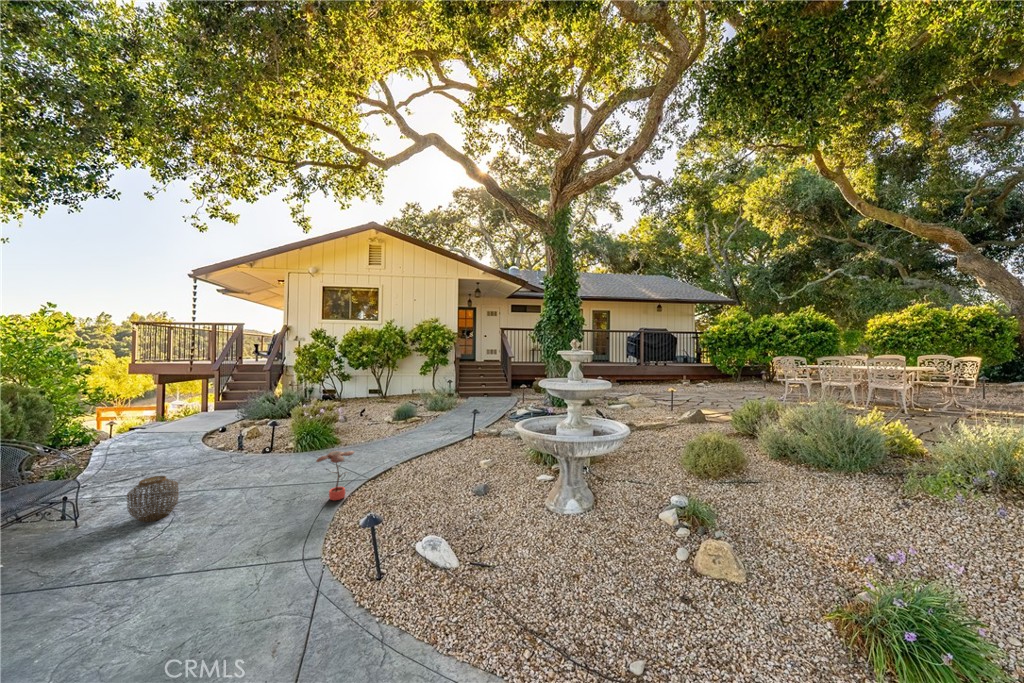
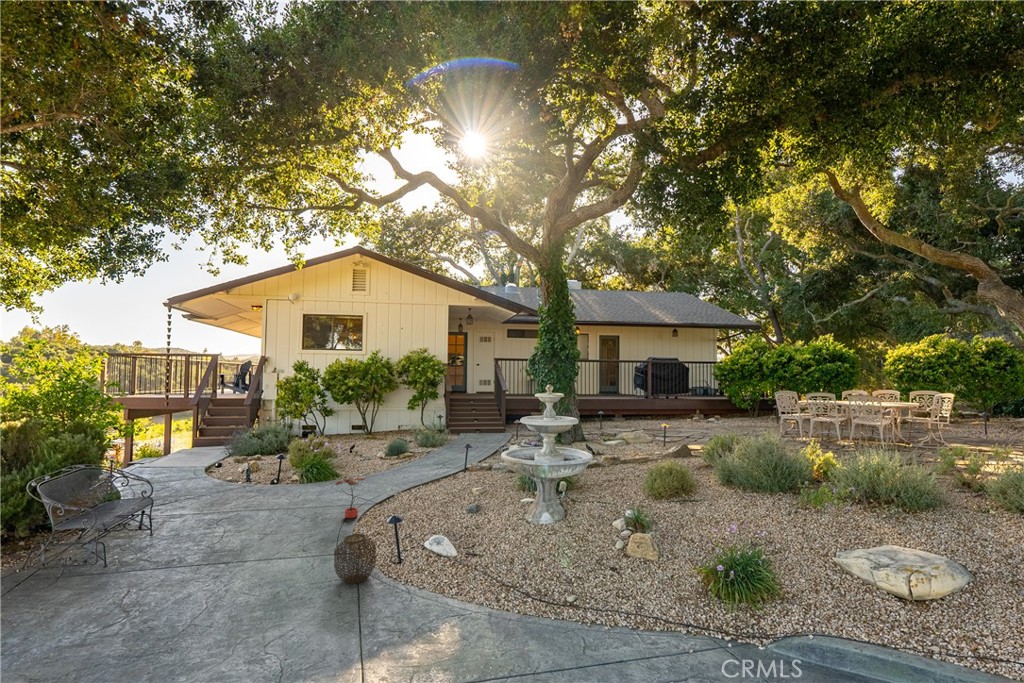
woven basket: present [127,475,179,522] -> present [334,534,376,584]

